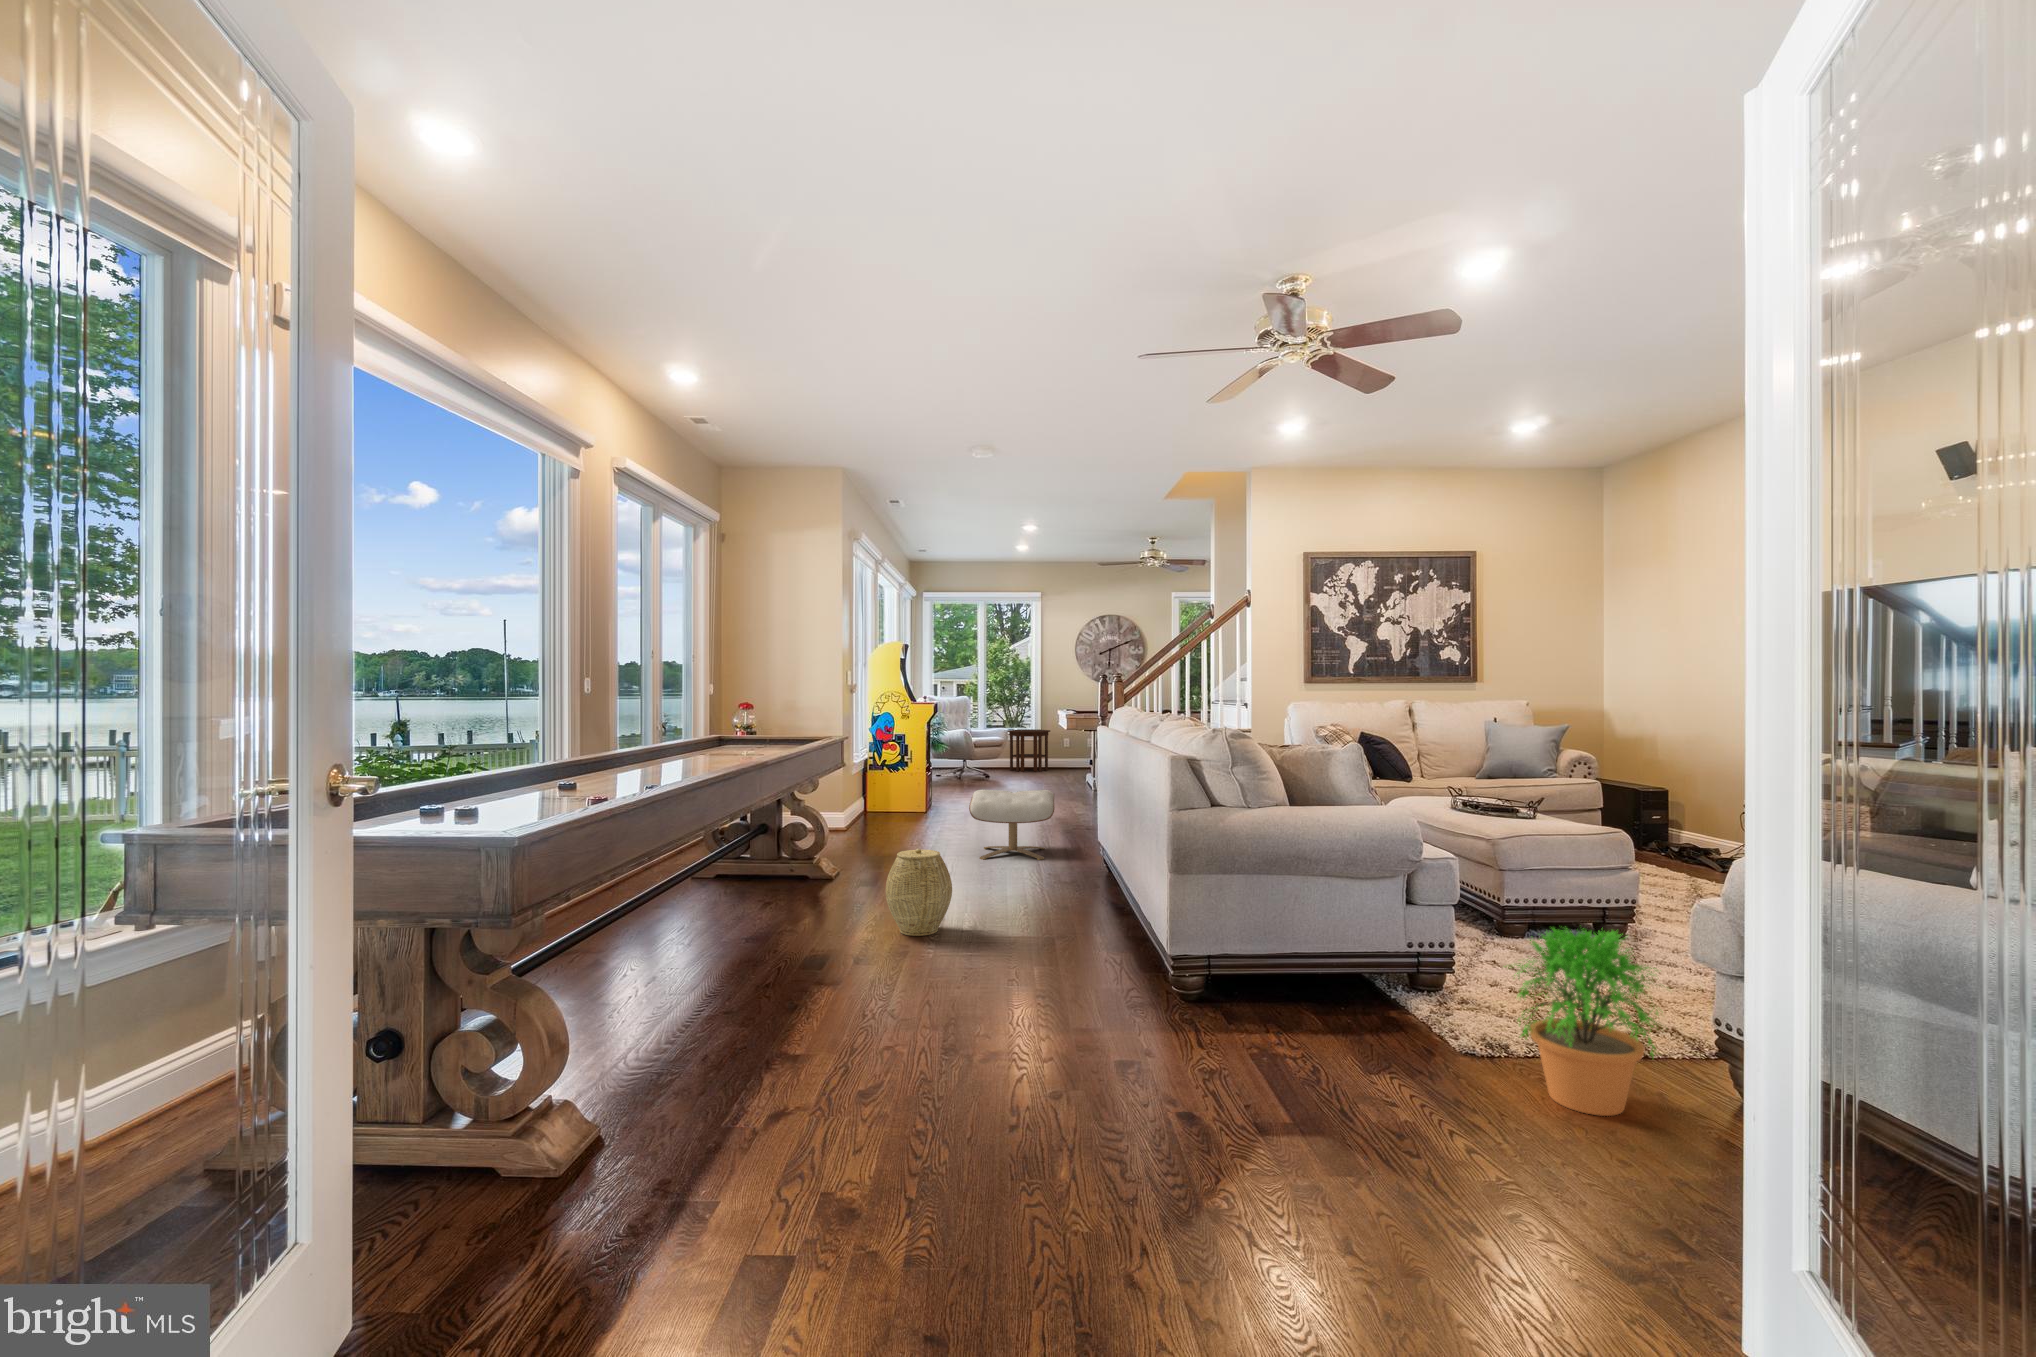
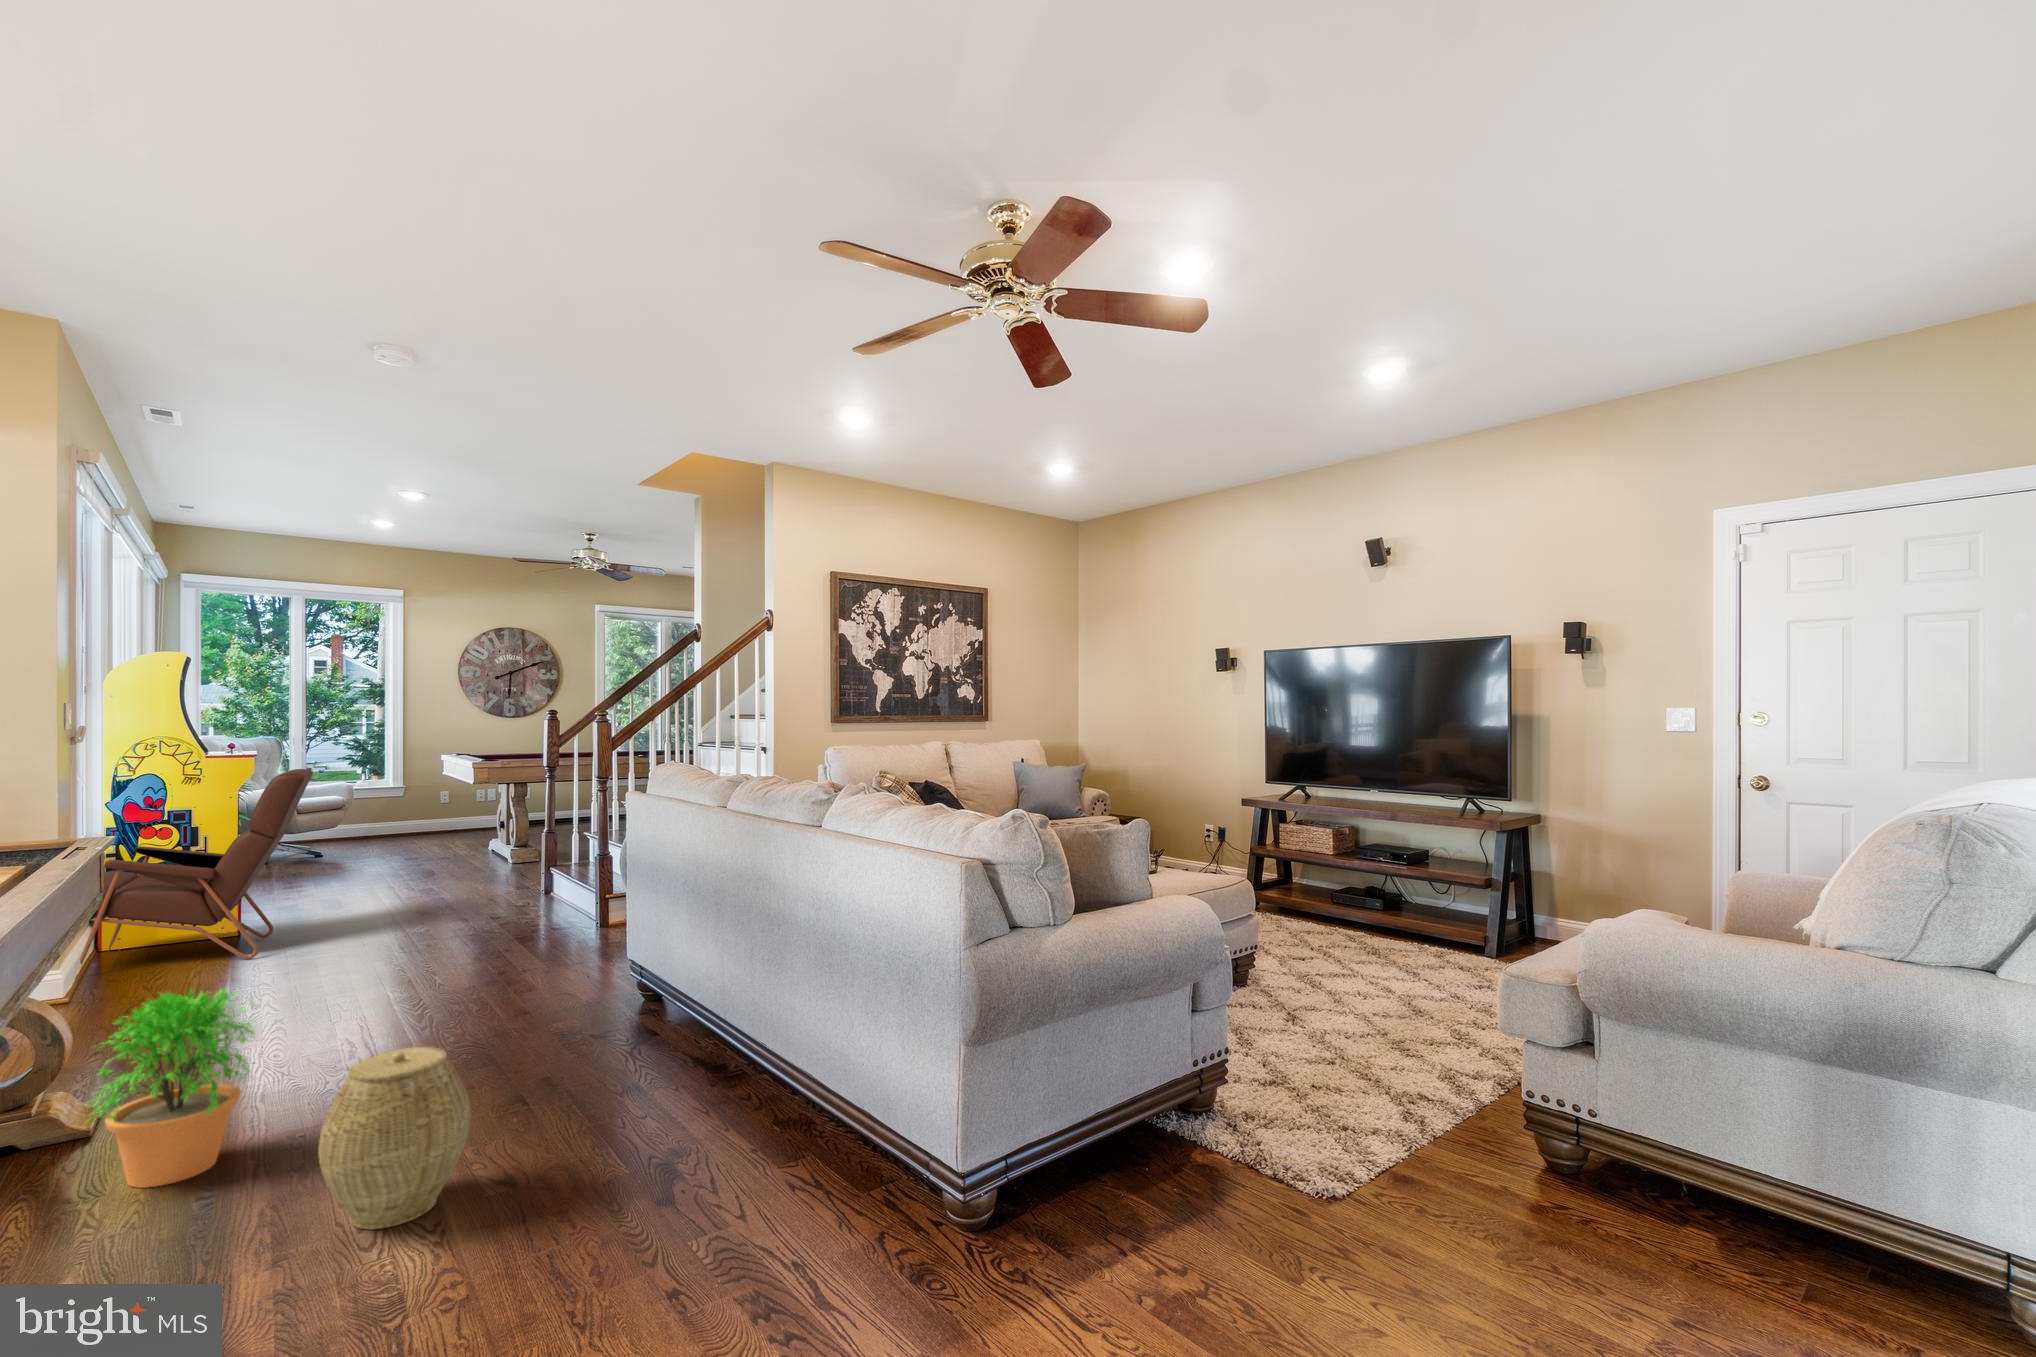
armchair: none [847,713,957,825] -> present [80,769,313,966]
side table: present [1007,729,1050,772] -> none [343,780,417,842]
ottoman: present [969,789,1054,860] -> none [386,885,545,1012]
potted plant: present [1517,927,1658,1116] -> present [87,988,254,1188]

